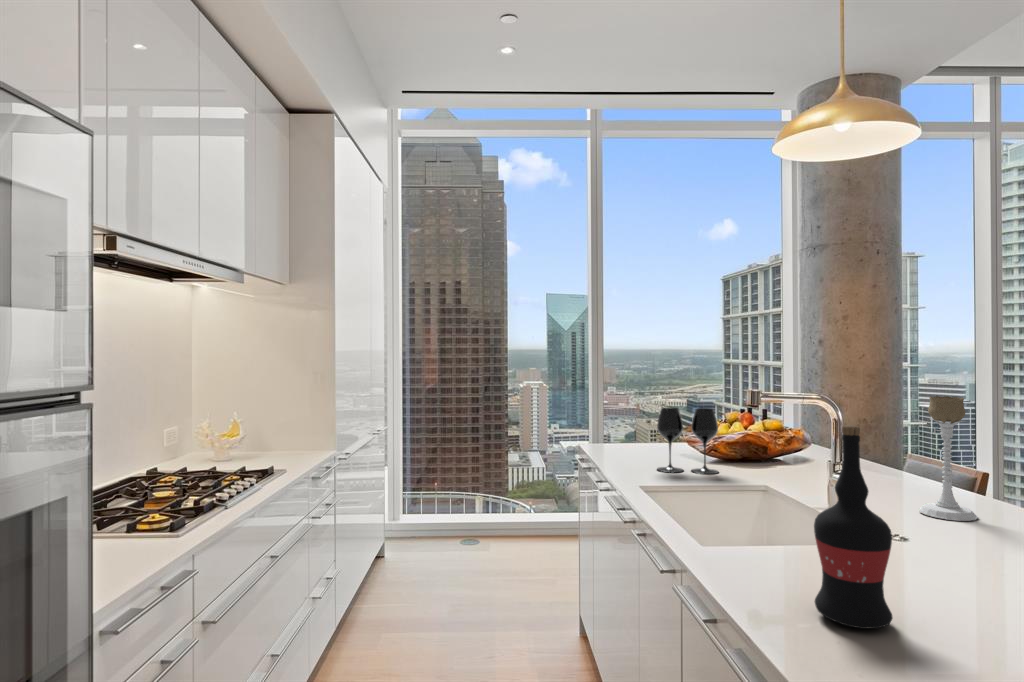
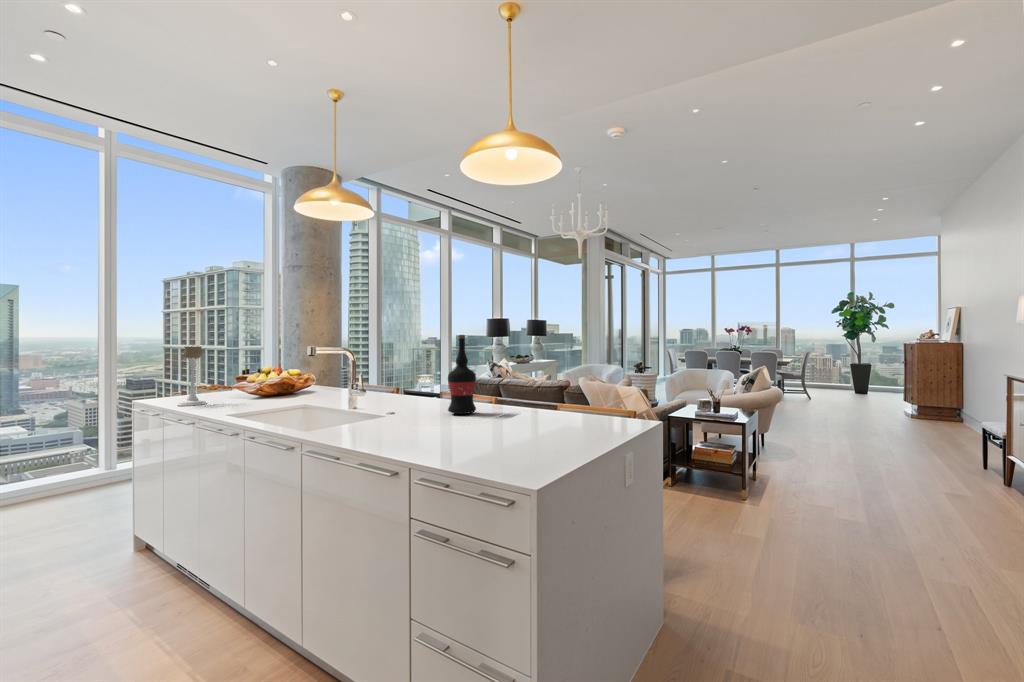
candle holder: present [919,396,978,521] -> present [178,346,207,406]
wine glass: present [657,408,719,474] -> none [229,360,277,407]

